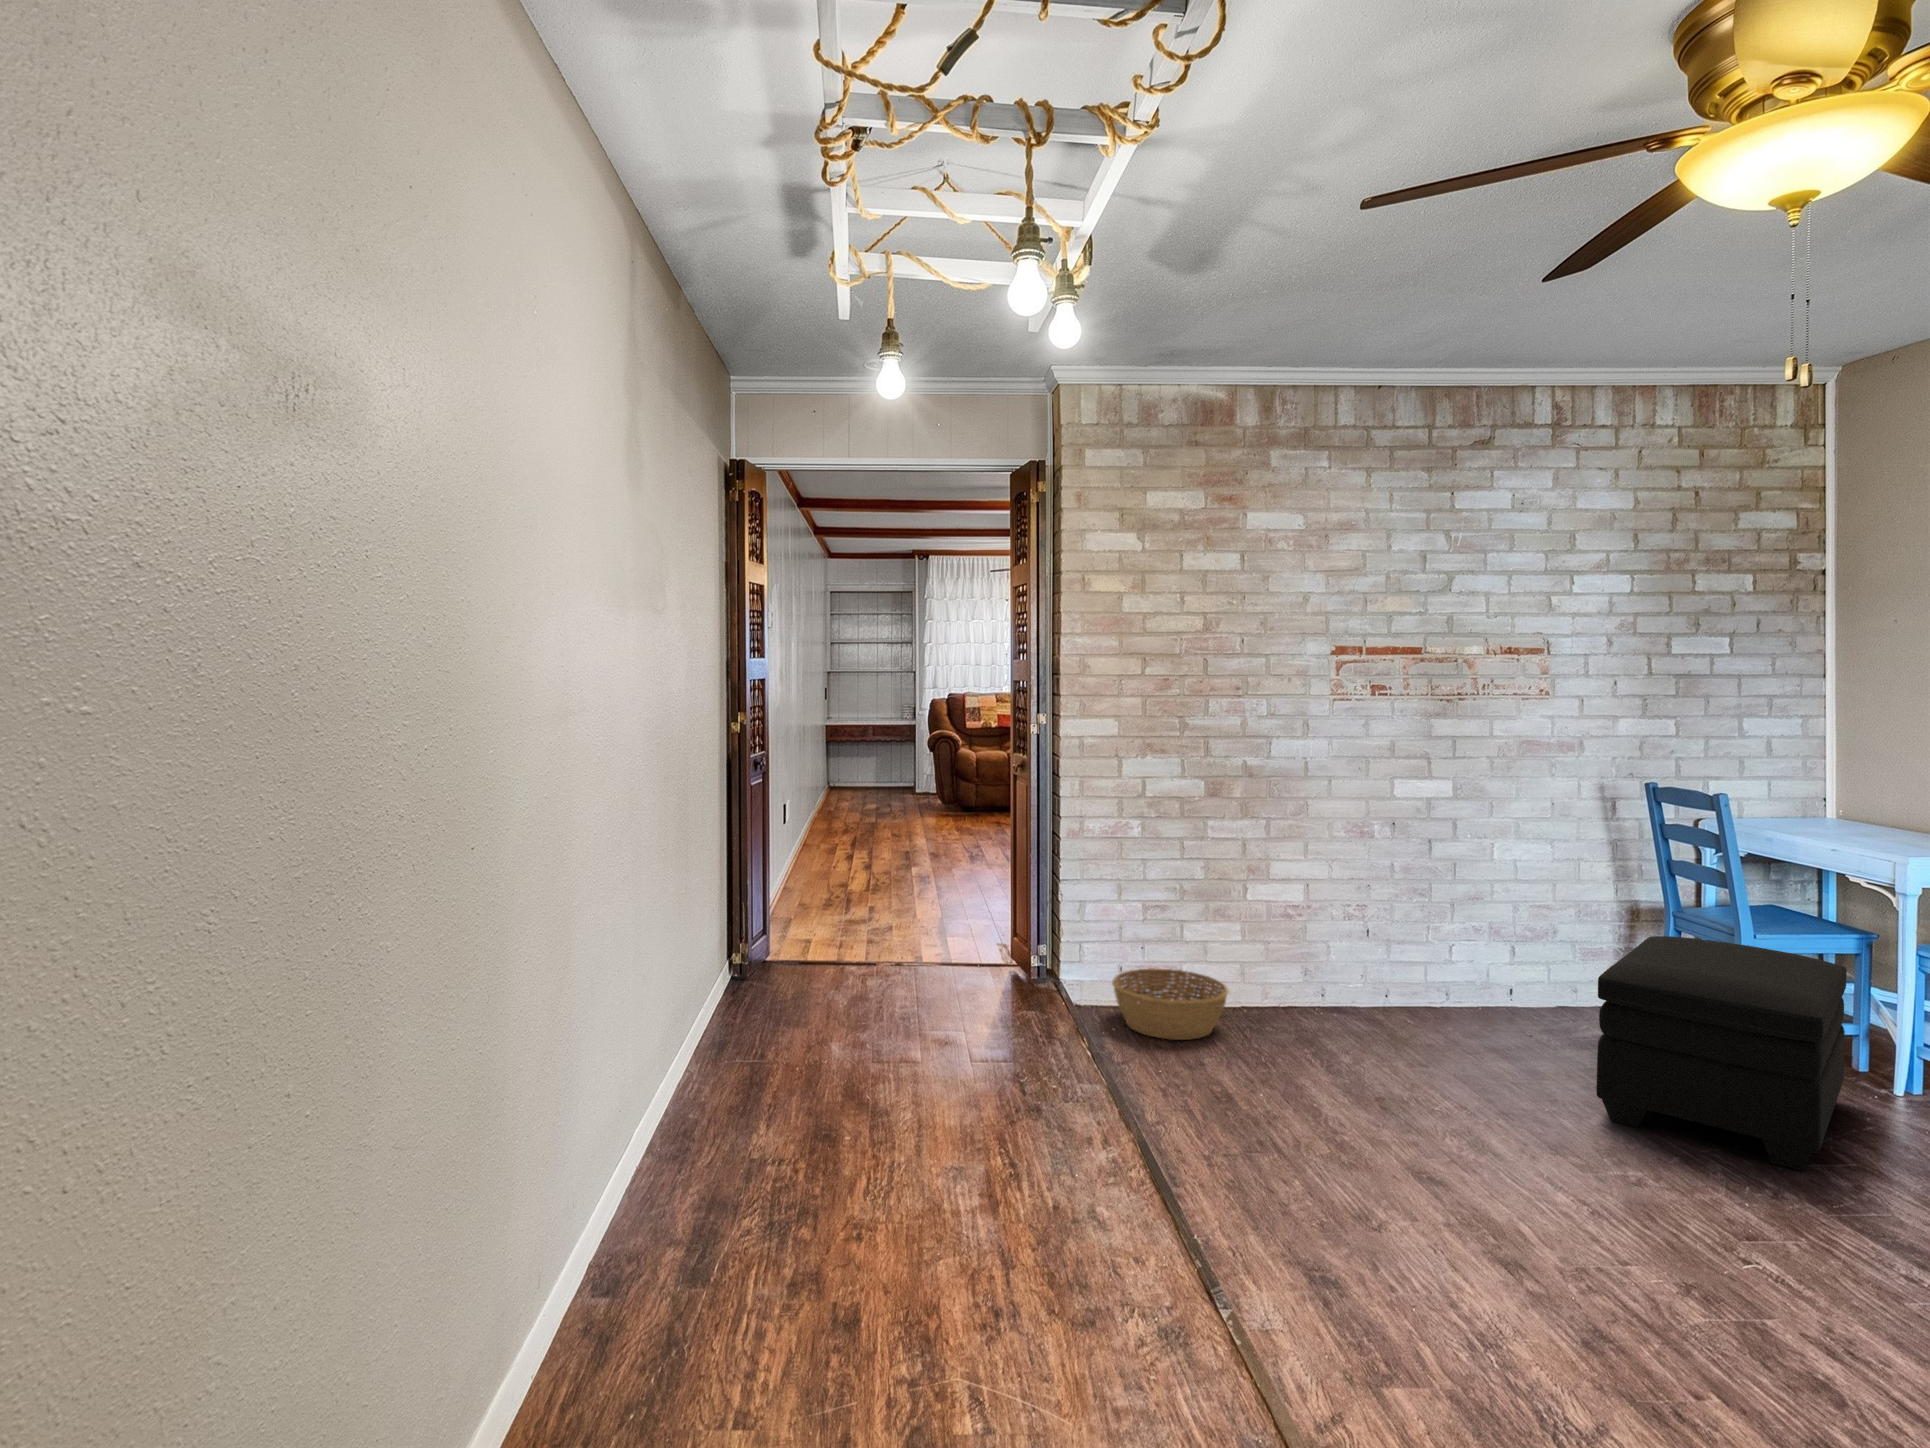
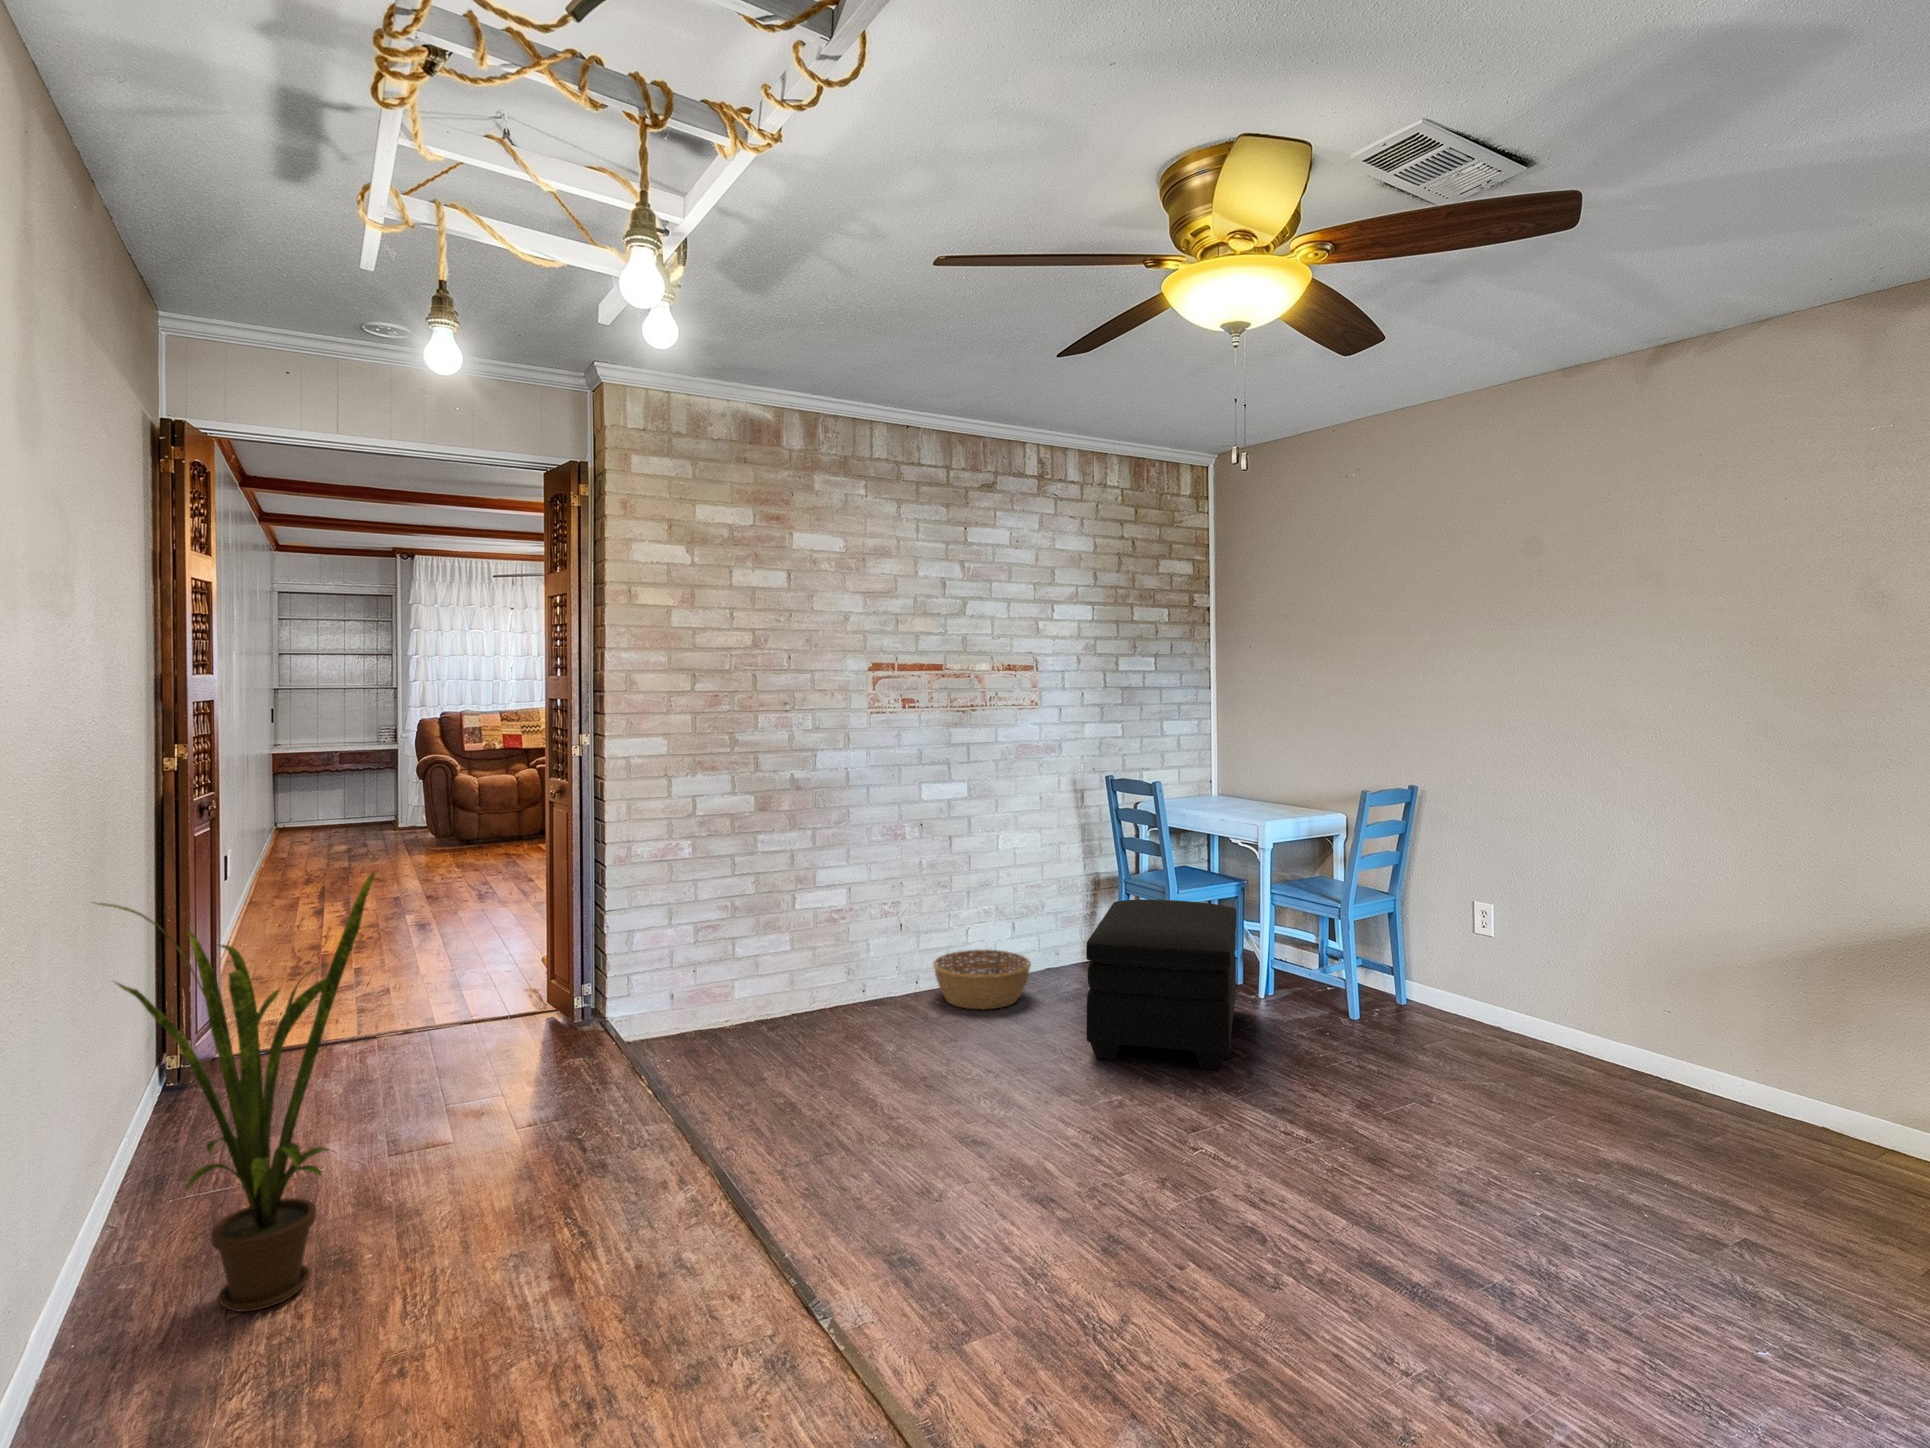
house plant: none [666,811,859,1156] -> present [99,871,376,1312]
basket: present [1112,968,1228,1040] -> present [933,950,1031,1009]

